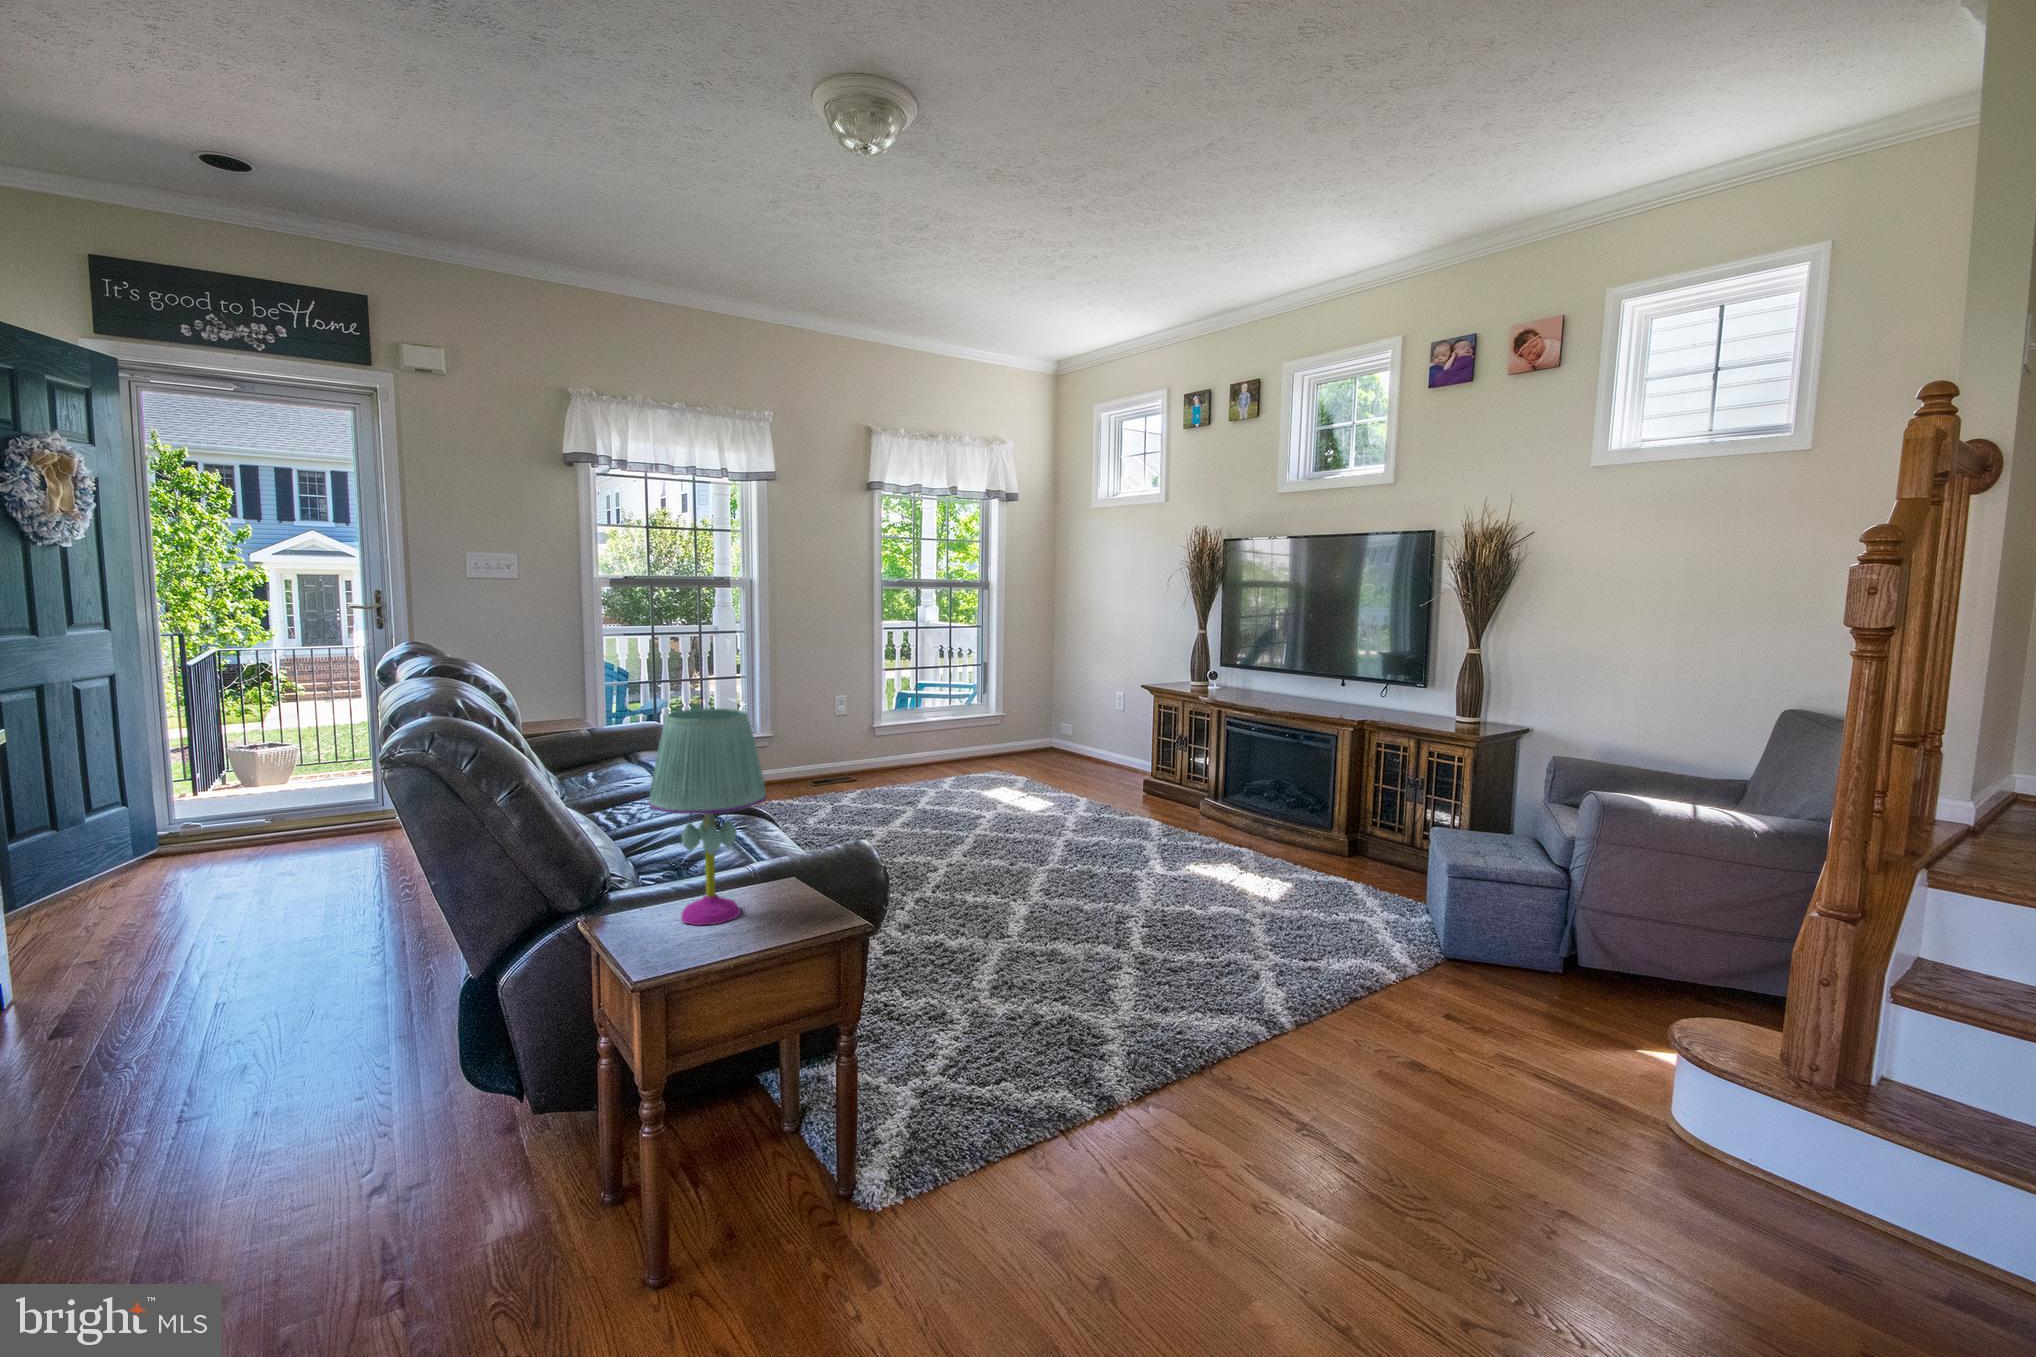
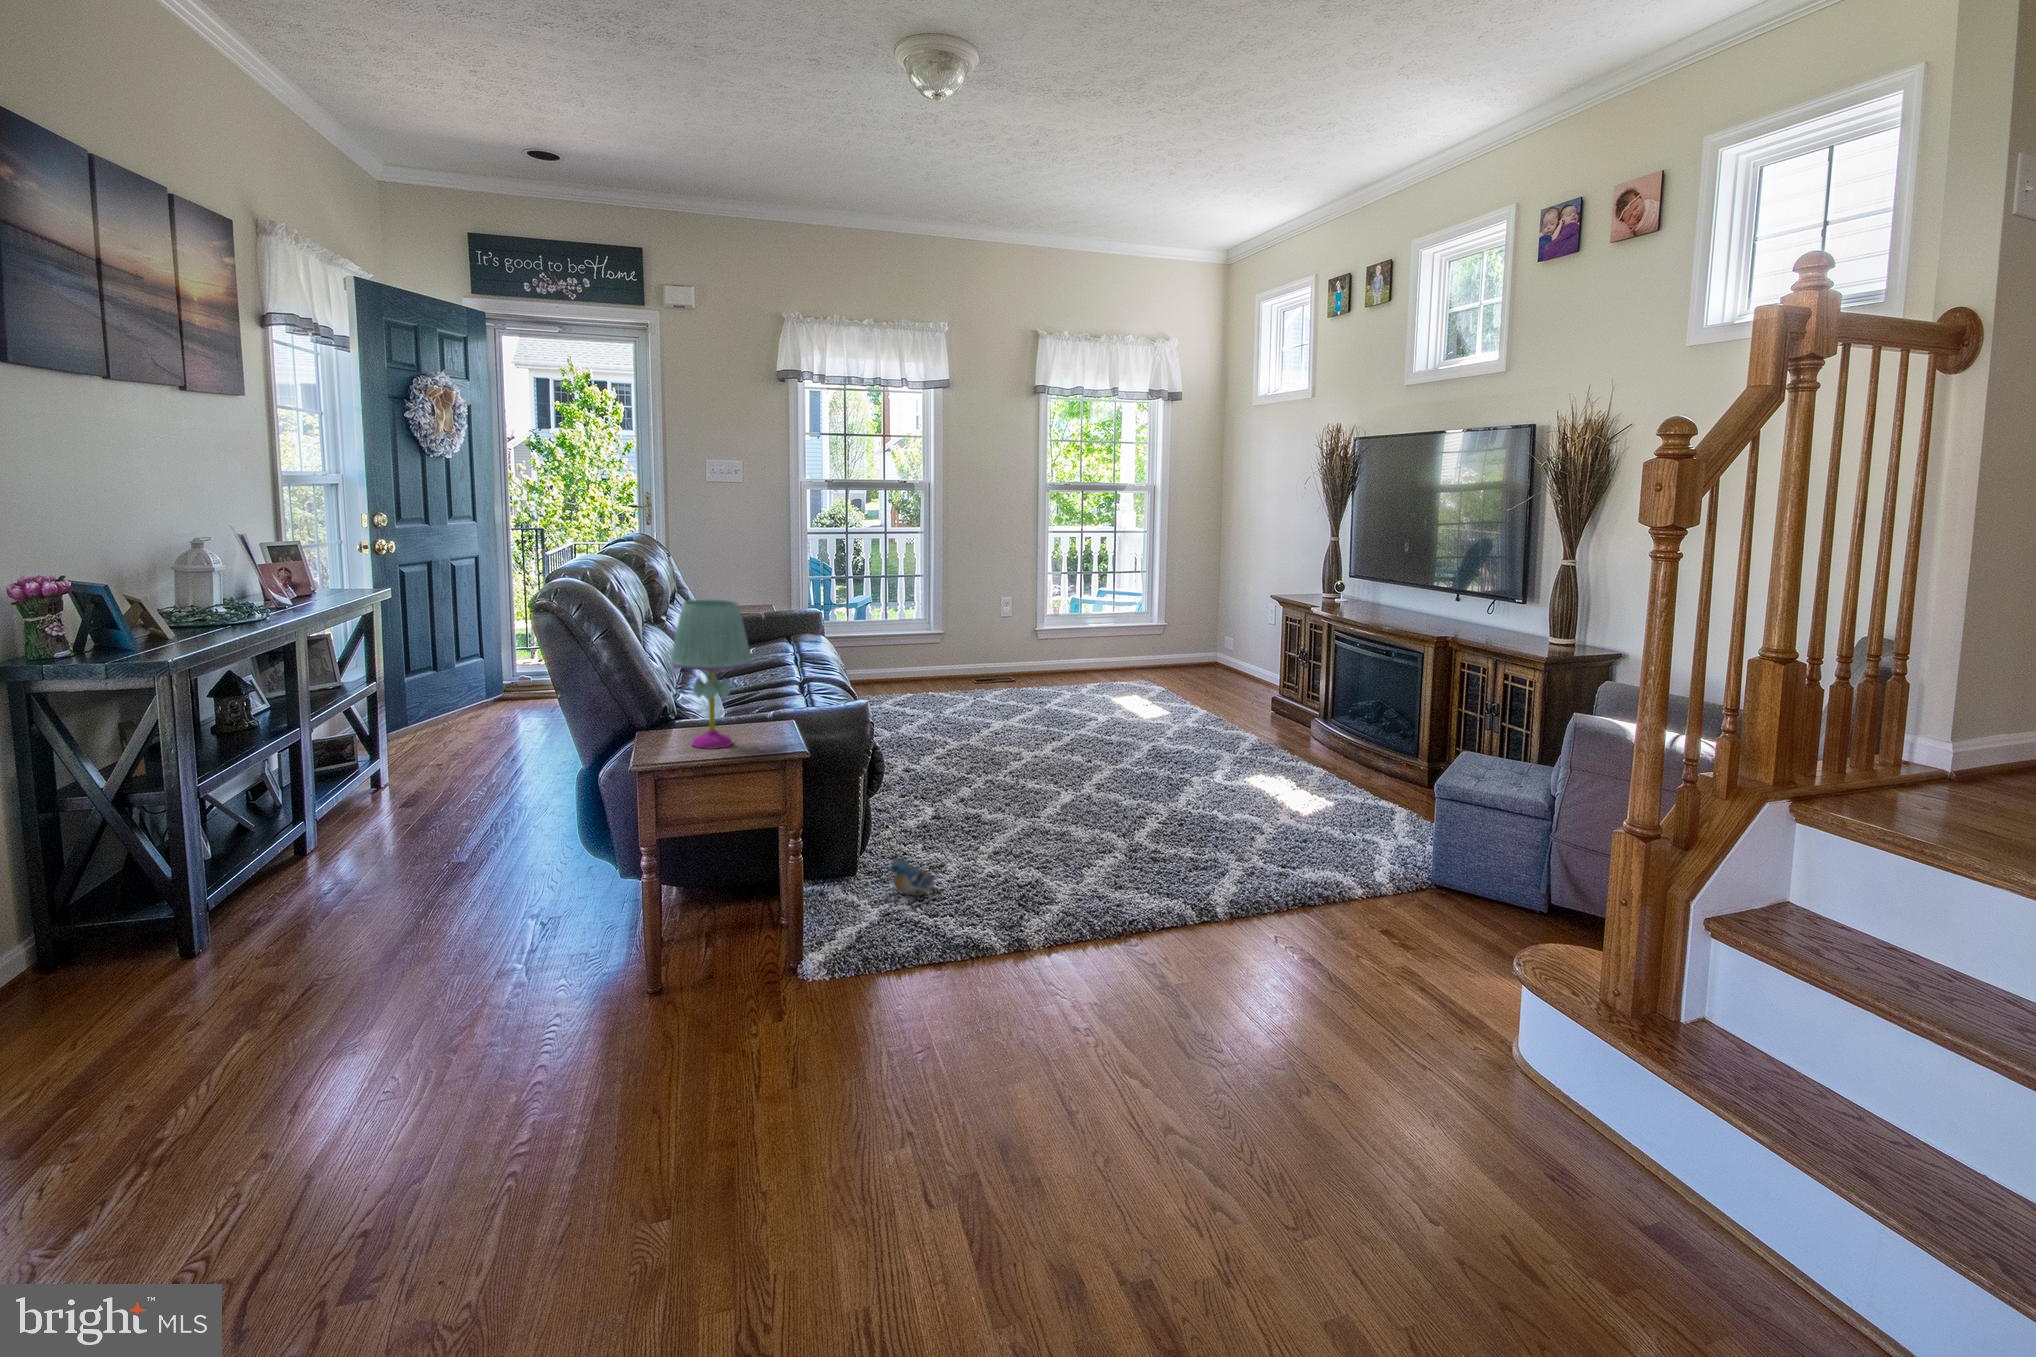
plush toy: none [889,1005,953,1049] -> present [889,858,939,896]

